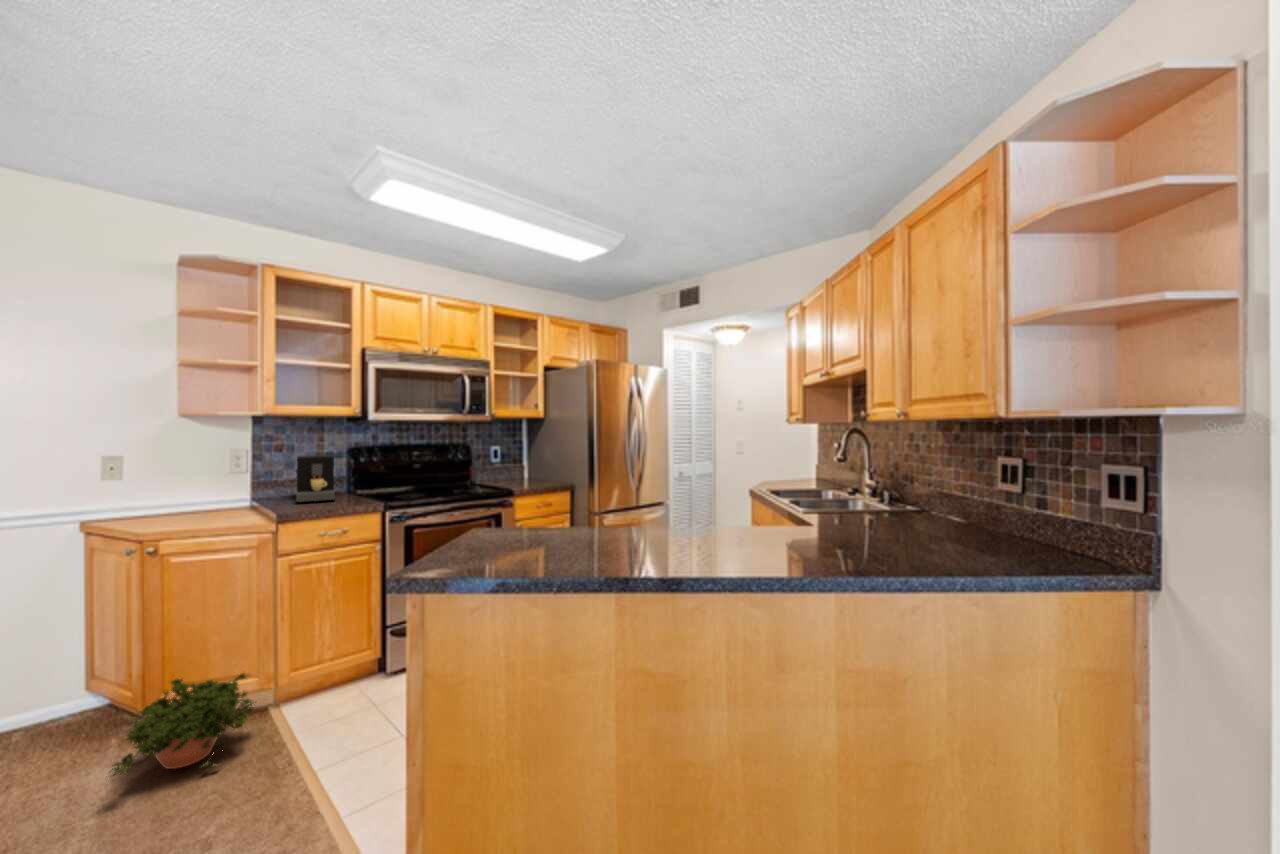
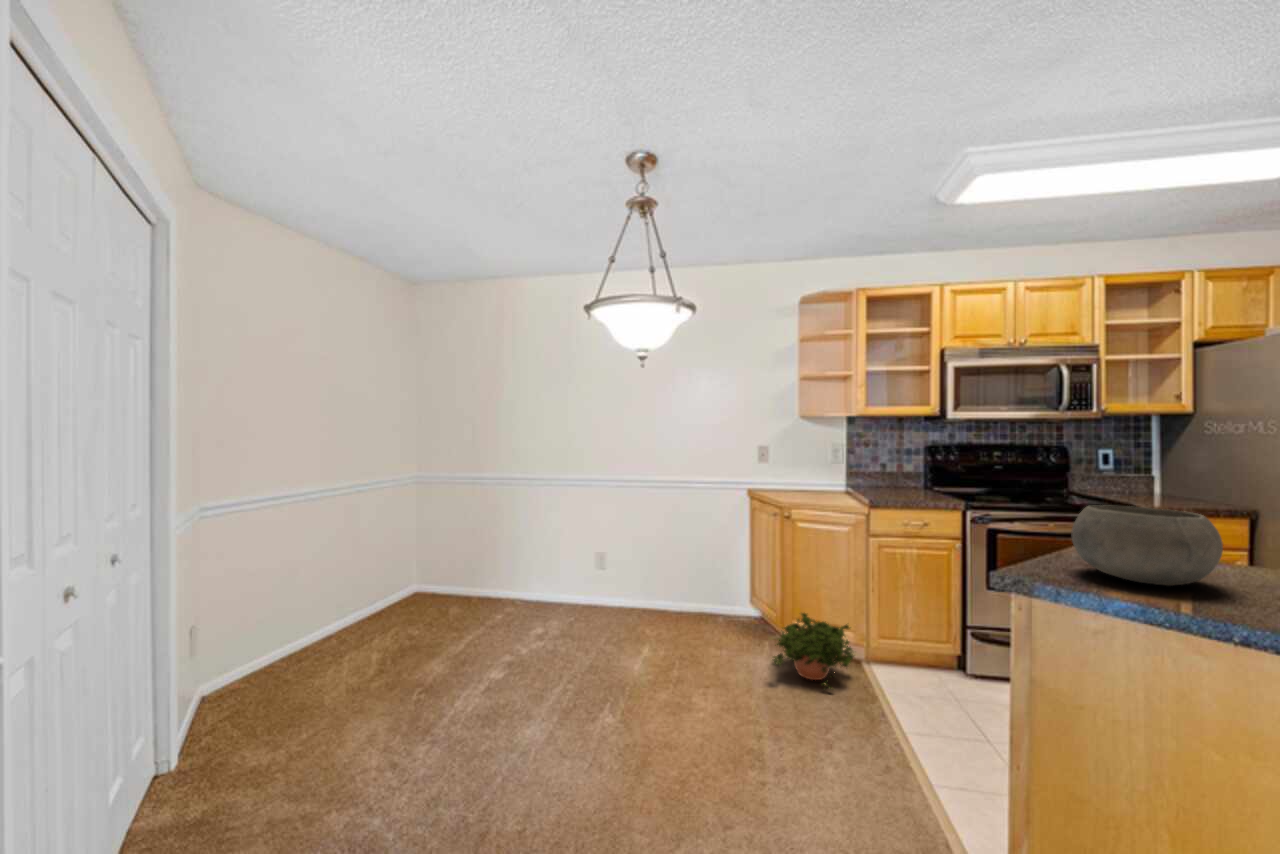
coffee maker: present [296,455,335,502] -> none [881,451,915,493]
bowl: none [454,497,551,564] -> present [1071,505,1223,586]

